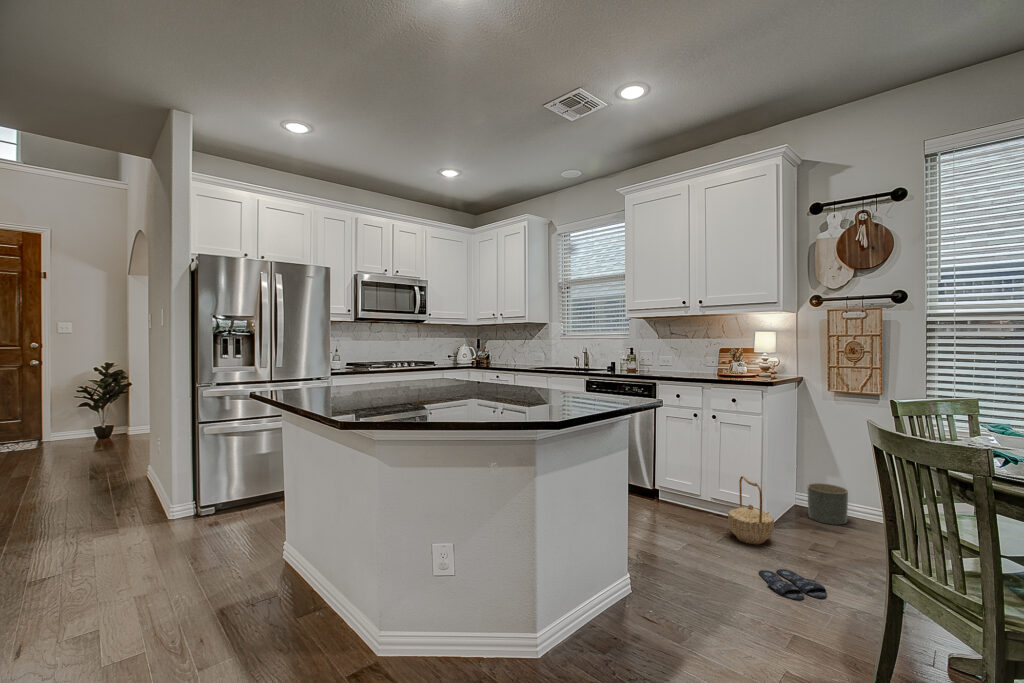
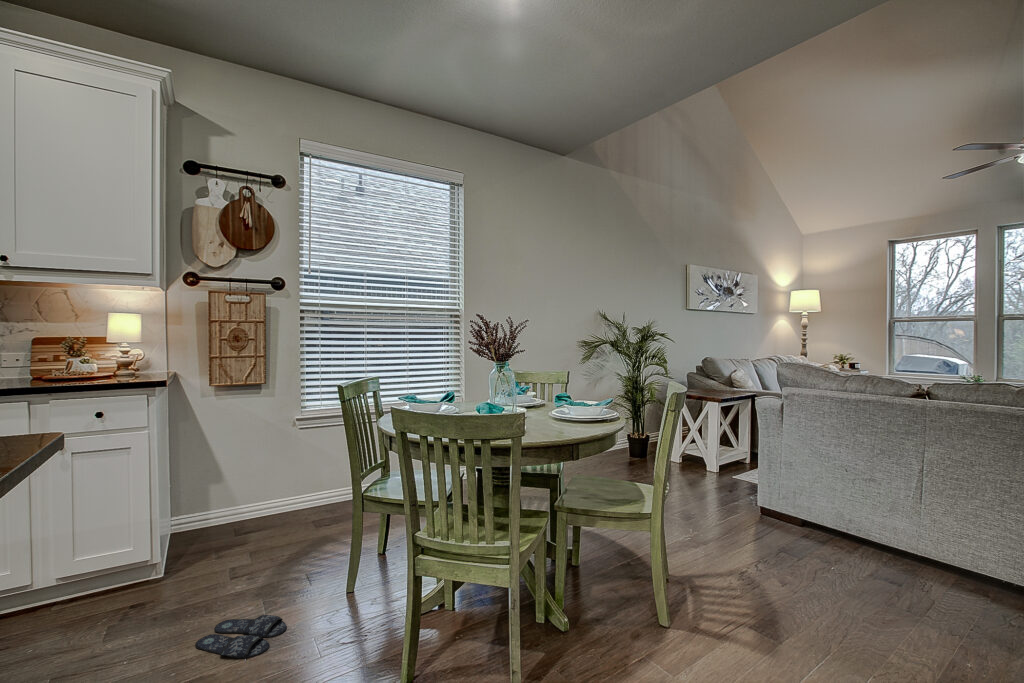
basket: present [728,476,774,544] -> none [109,522,181,616]
planter: present [808,483,848,525] -> none [189,493,235,542]

